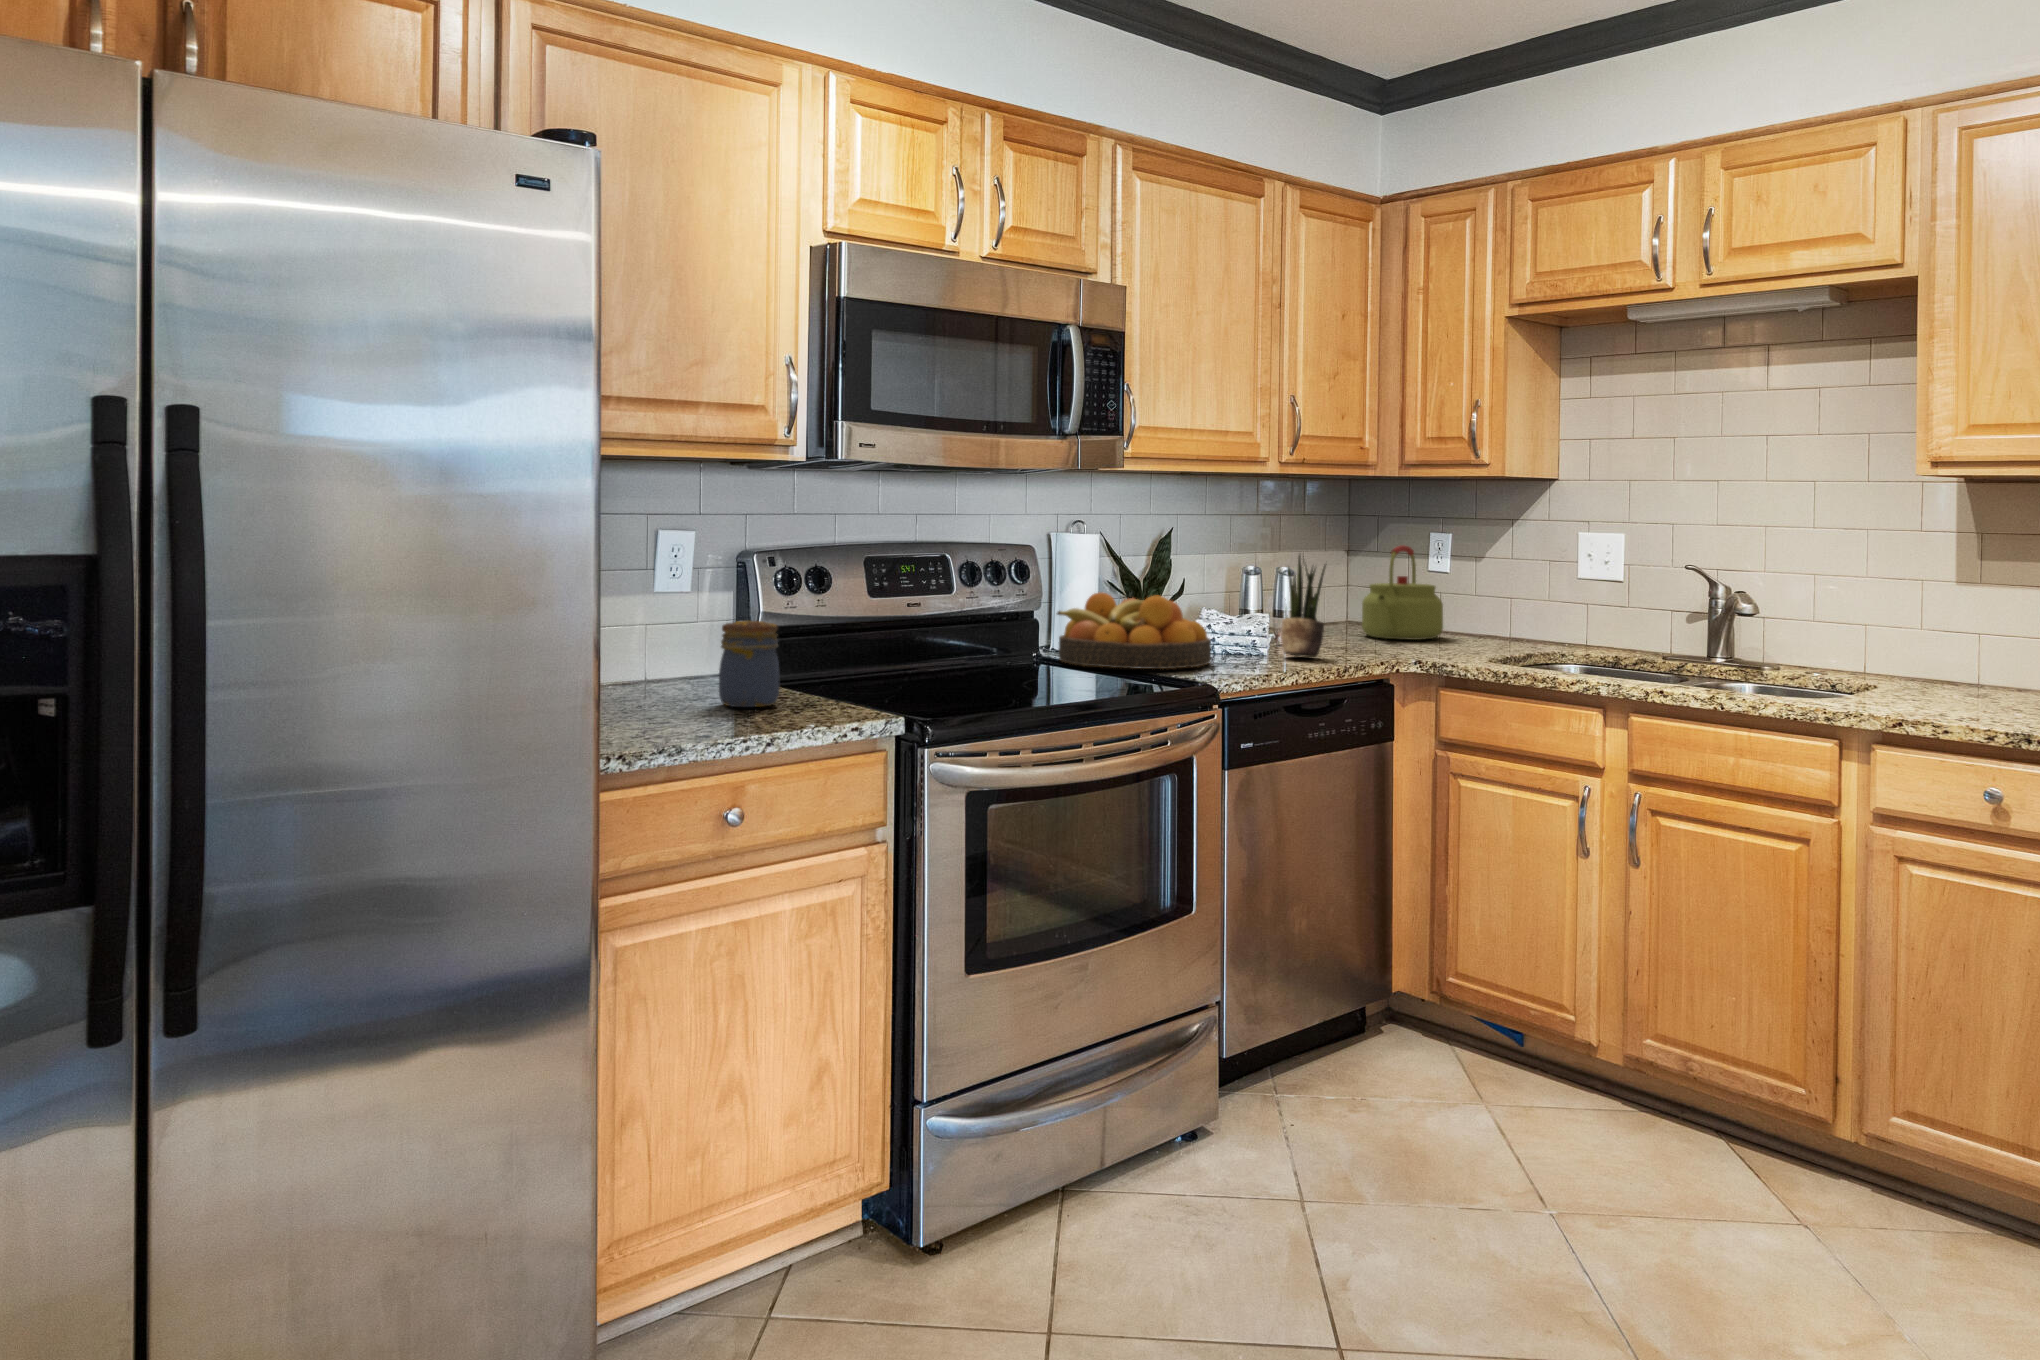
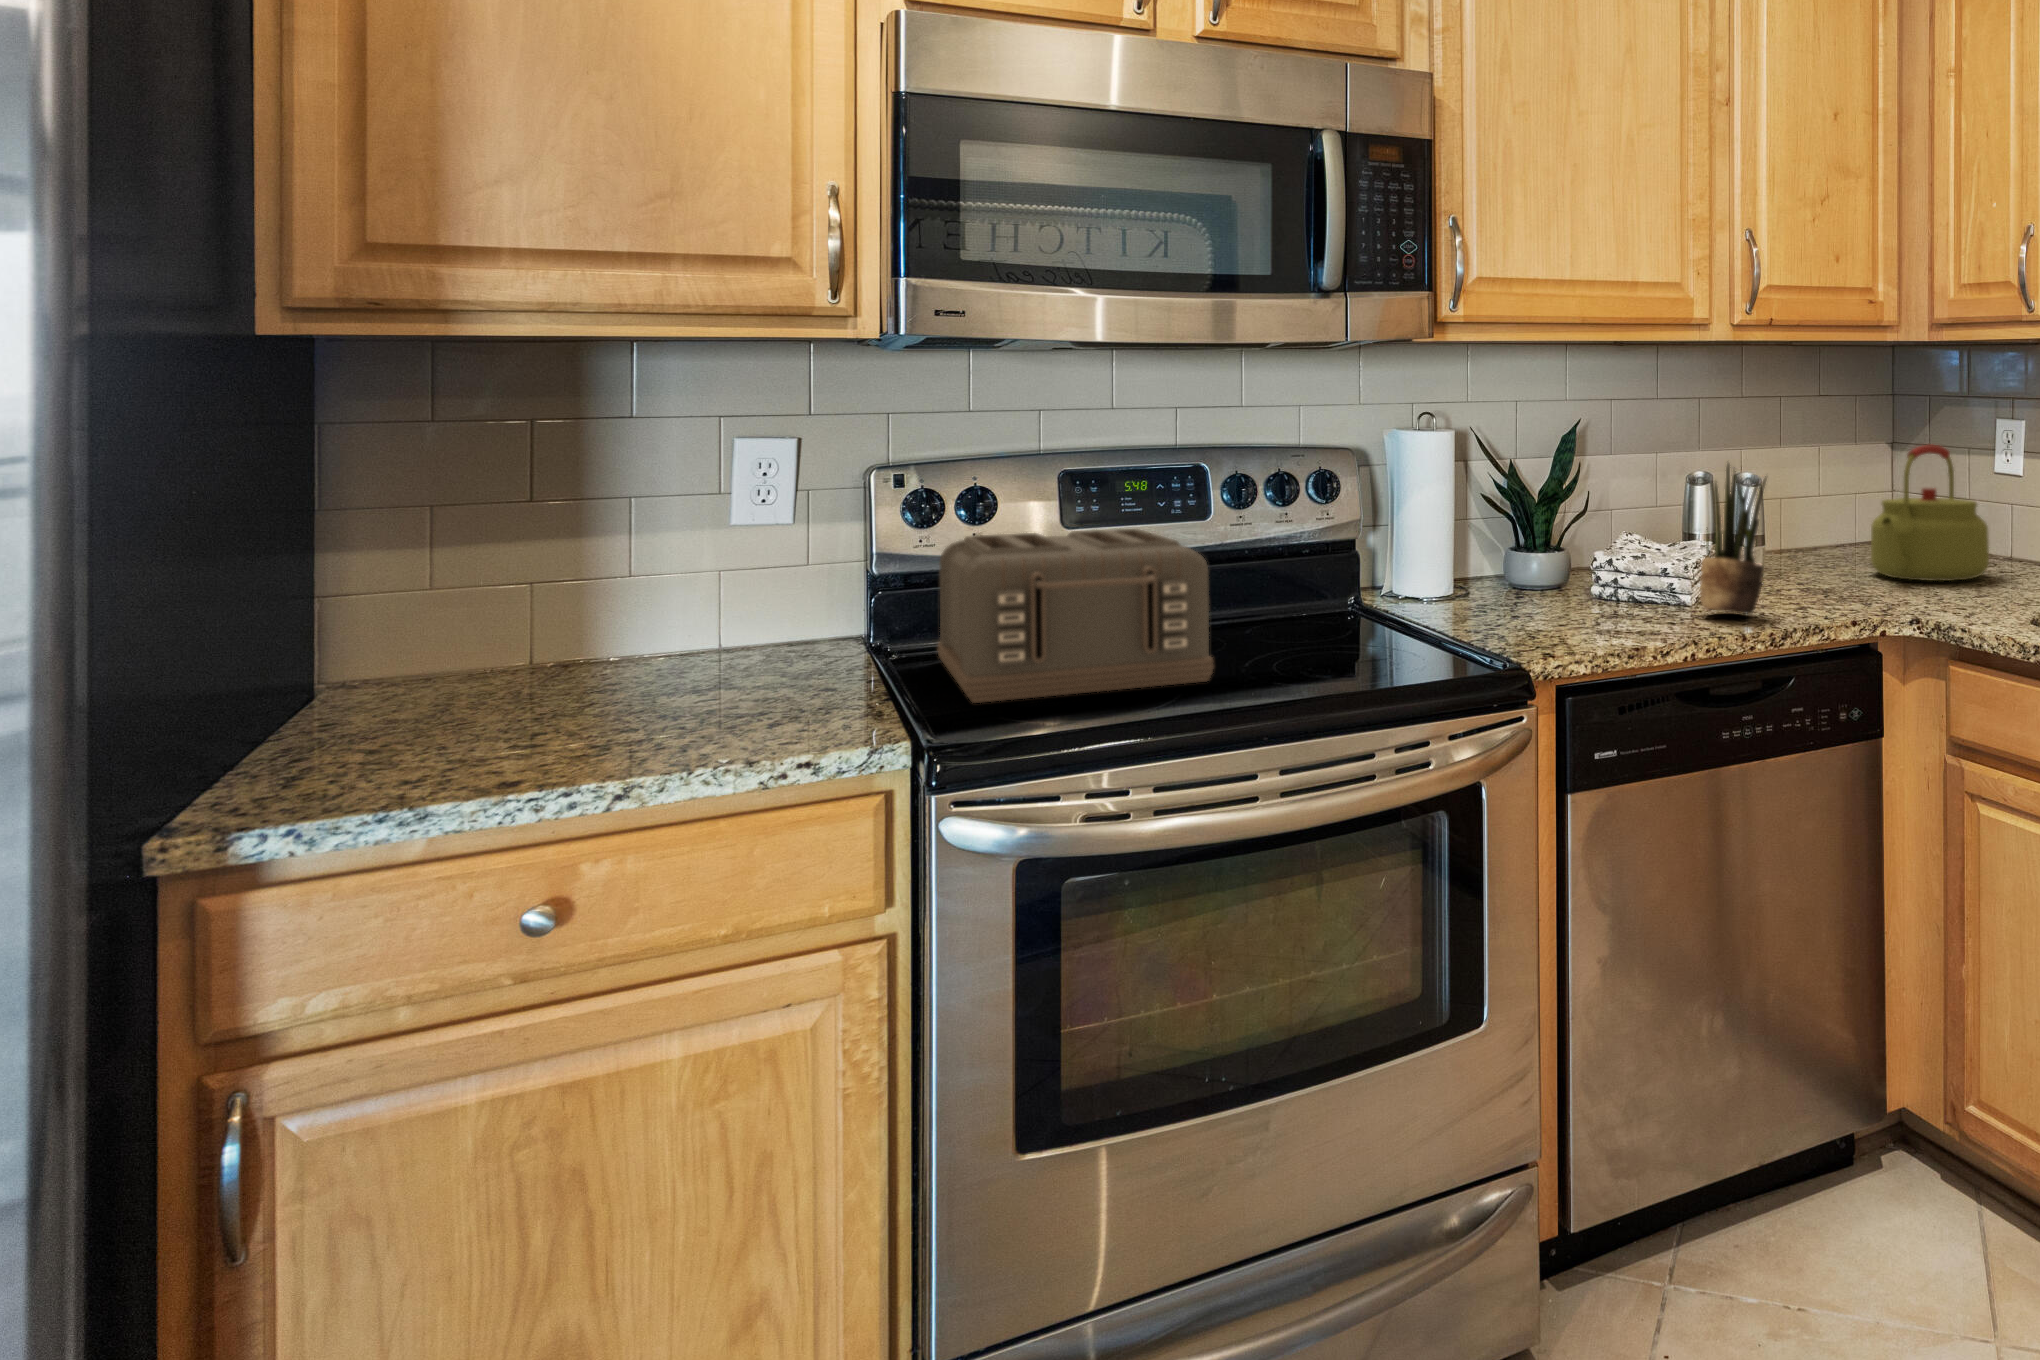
toaster: none [818,593,1030,699] -> present [938,529,1213,703]
fruit bowl: present [1057,593,1211,669] -> none [1350,522,1578,640]
jar: present [719,621,779,707] -> none [686,582,793,717]

